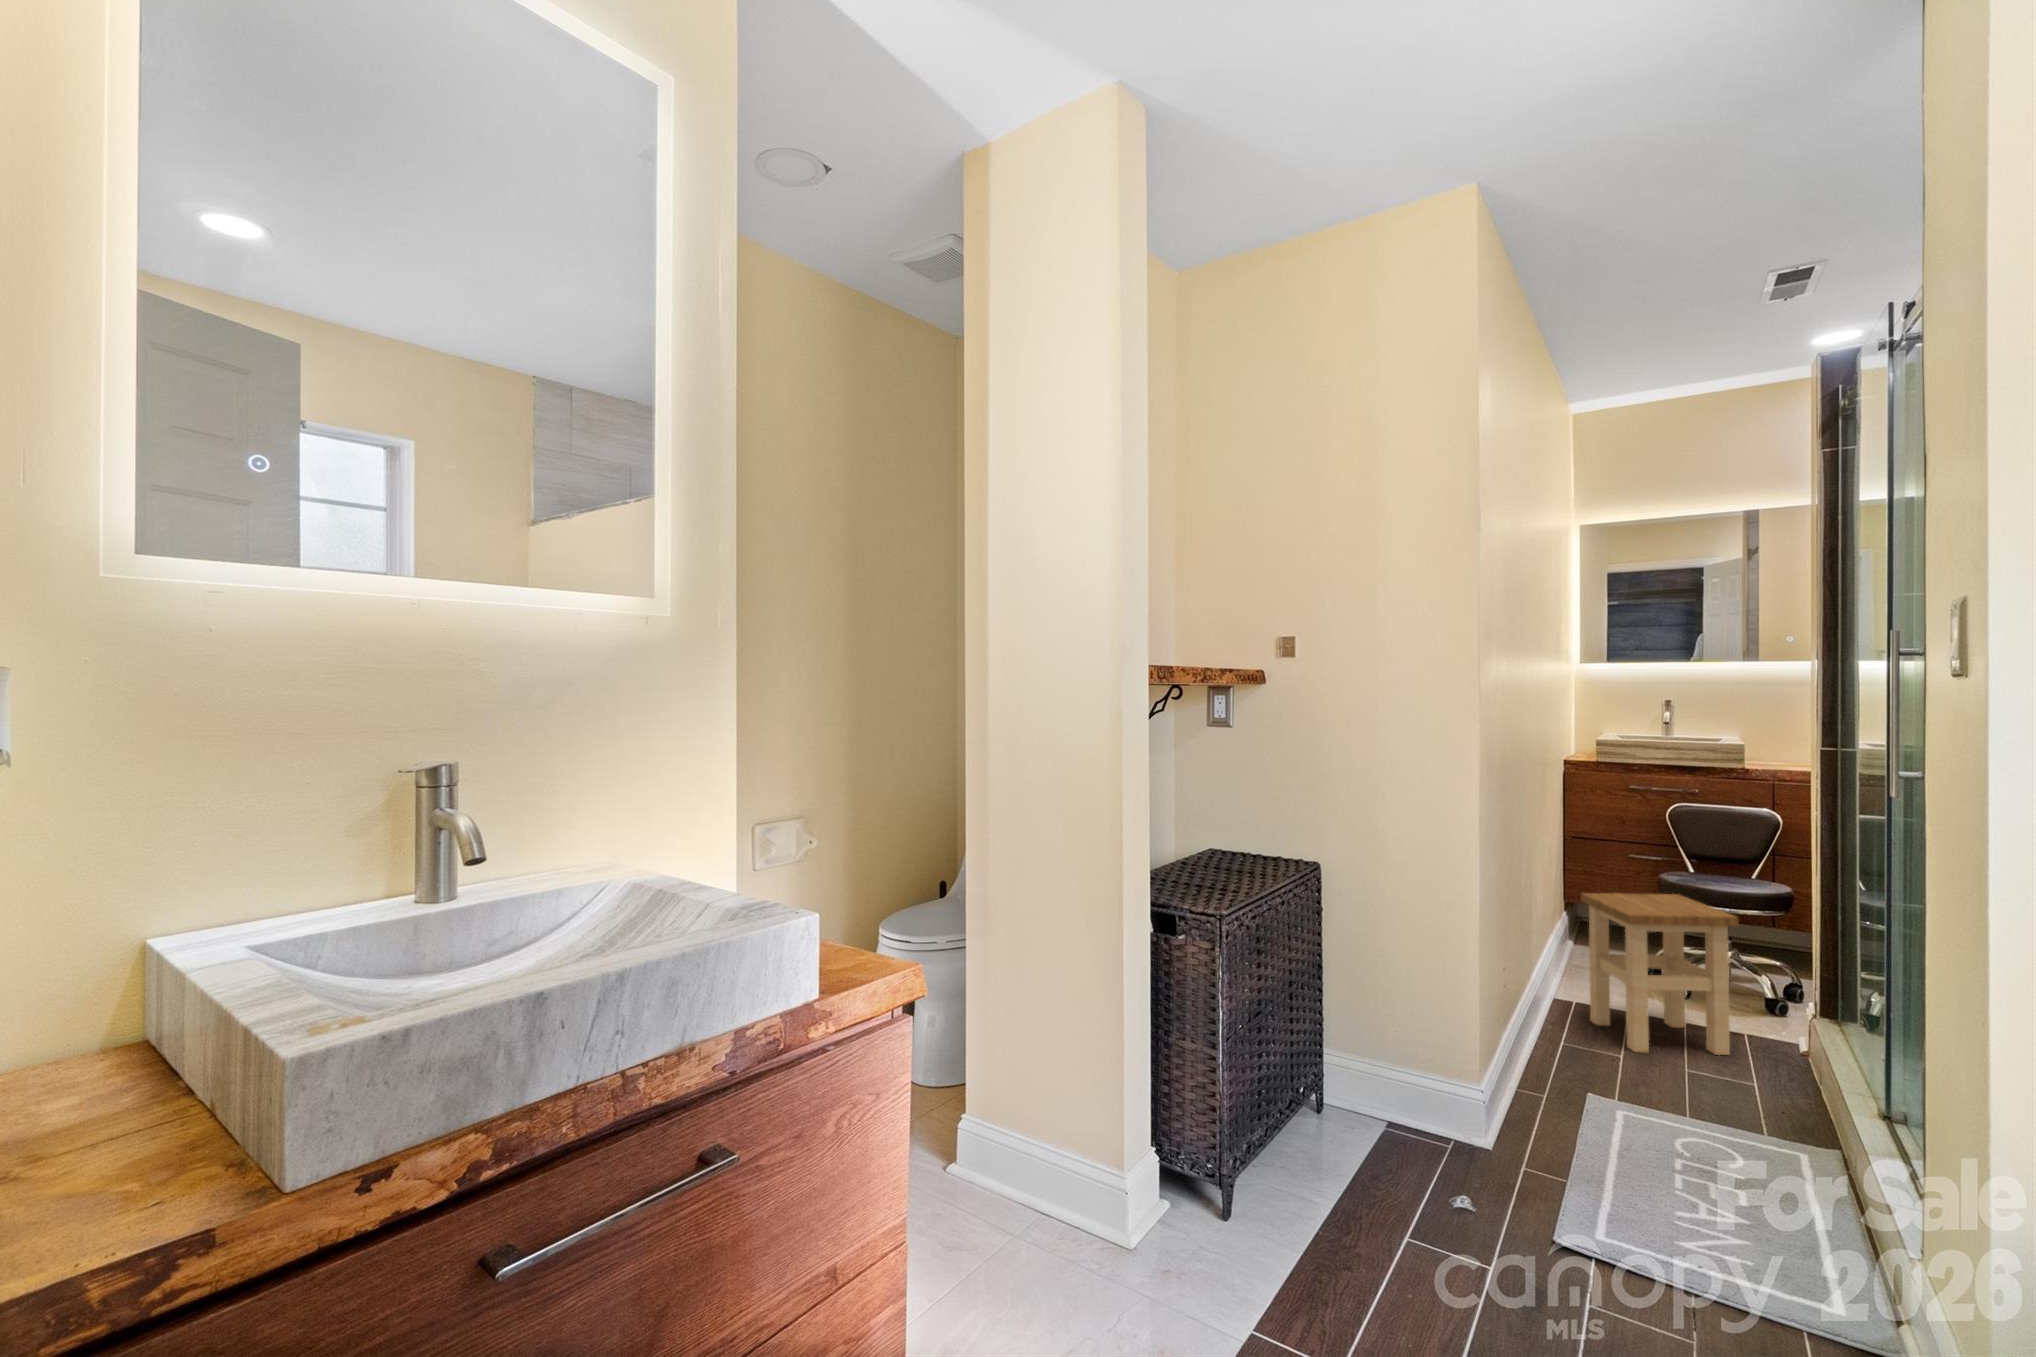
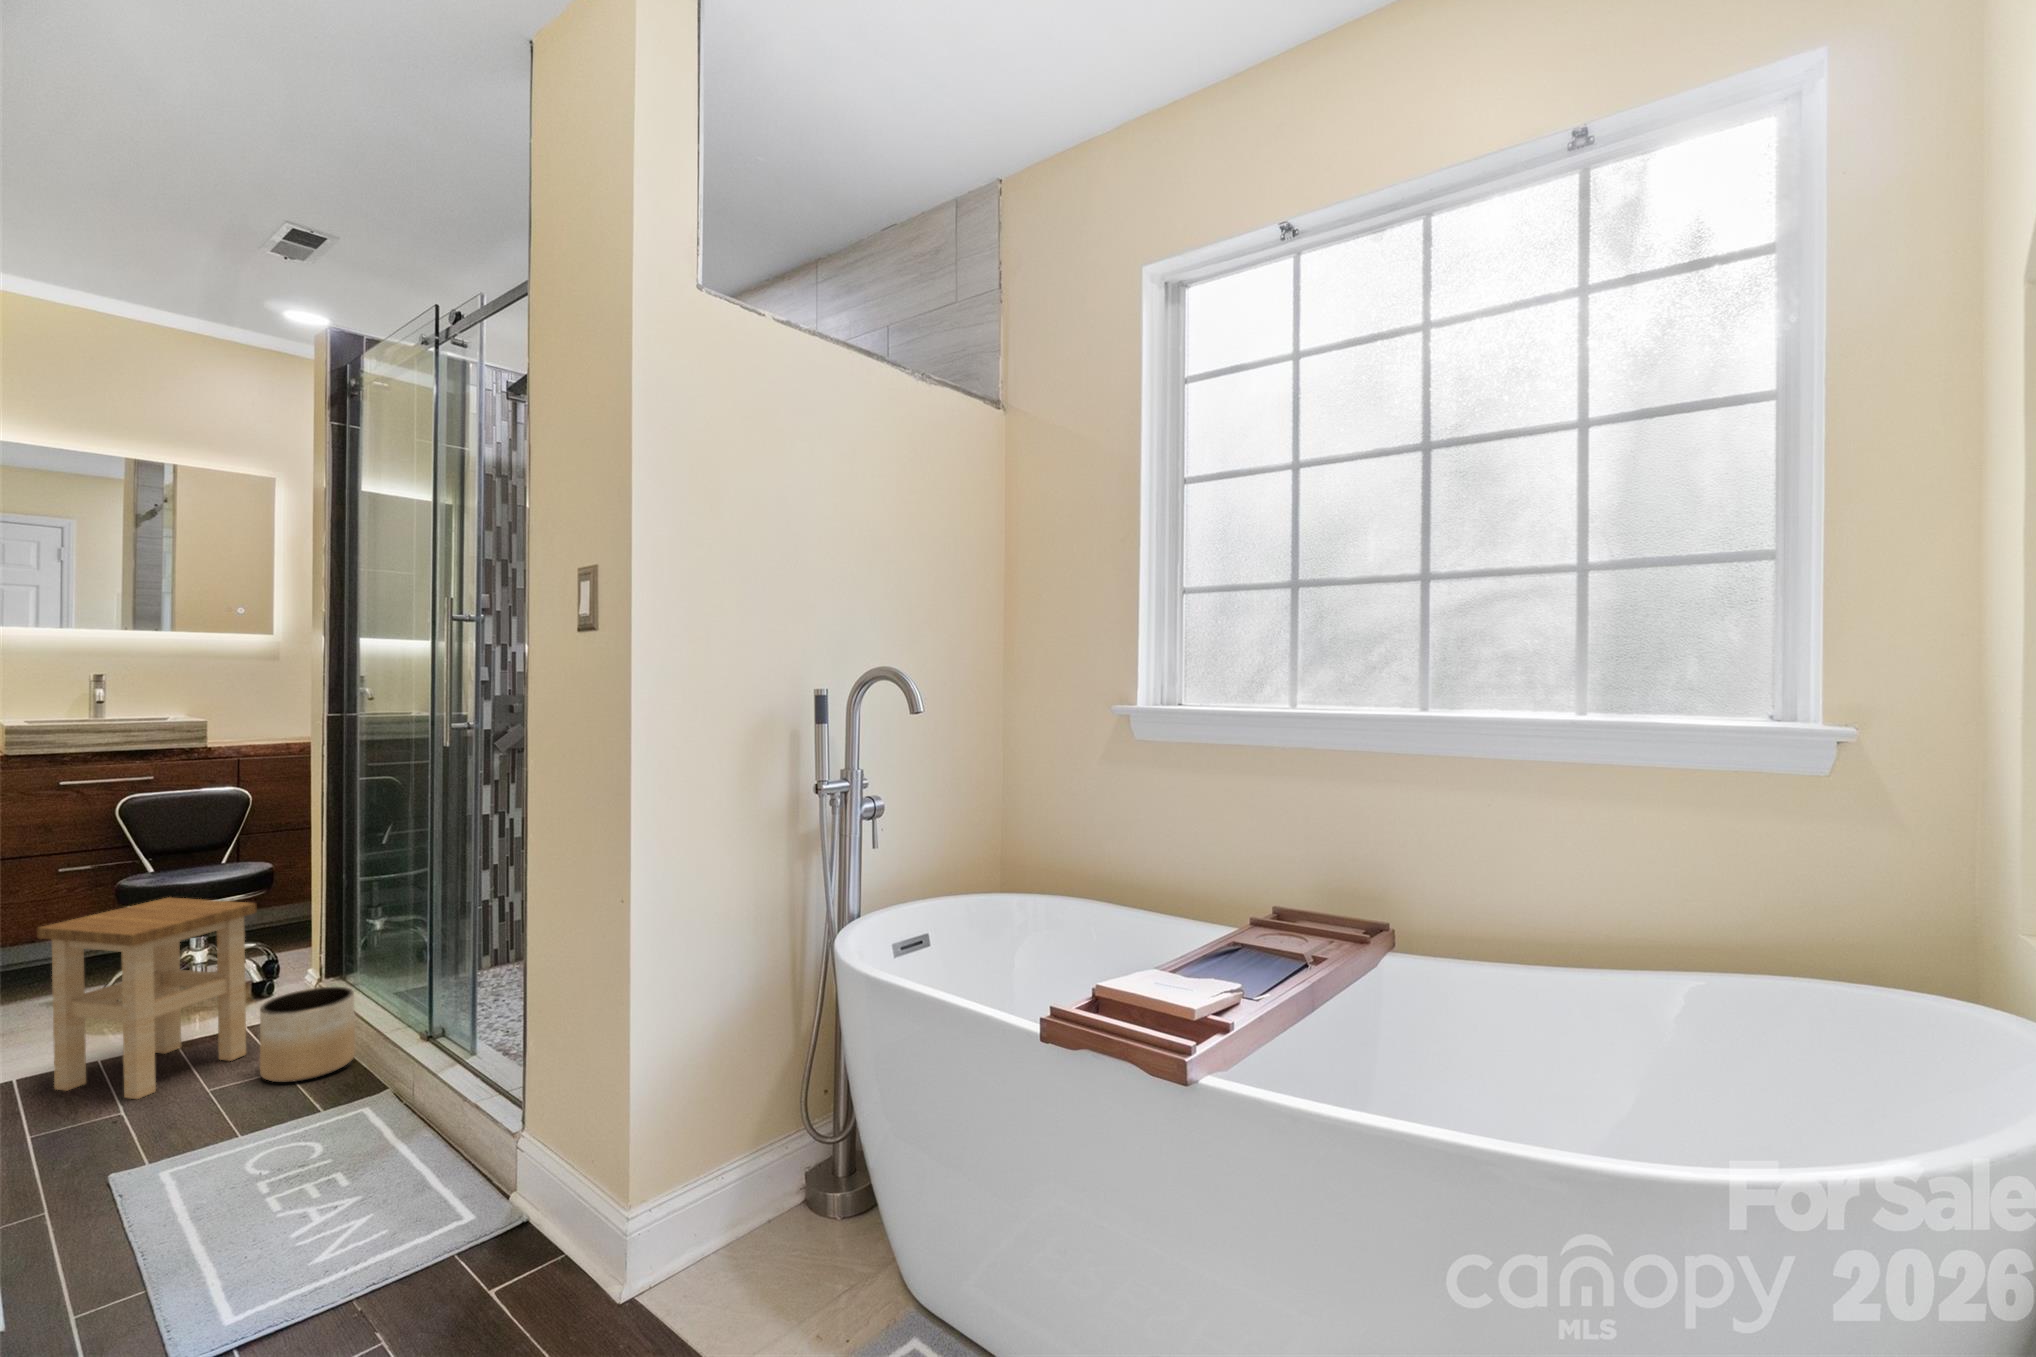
planter: none [1729,1010,1824,1104] -> present [260,987,356,1083]

